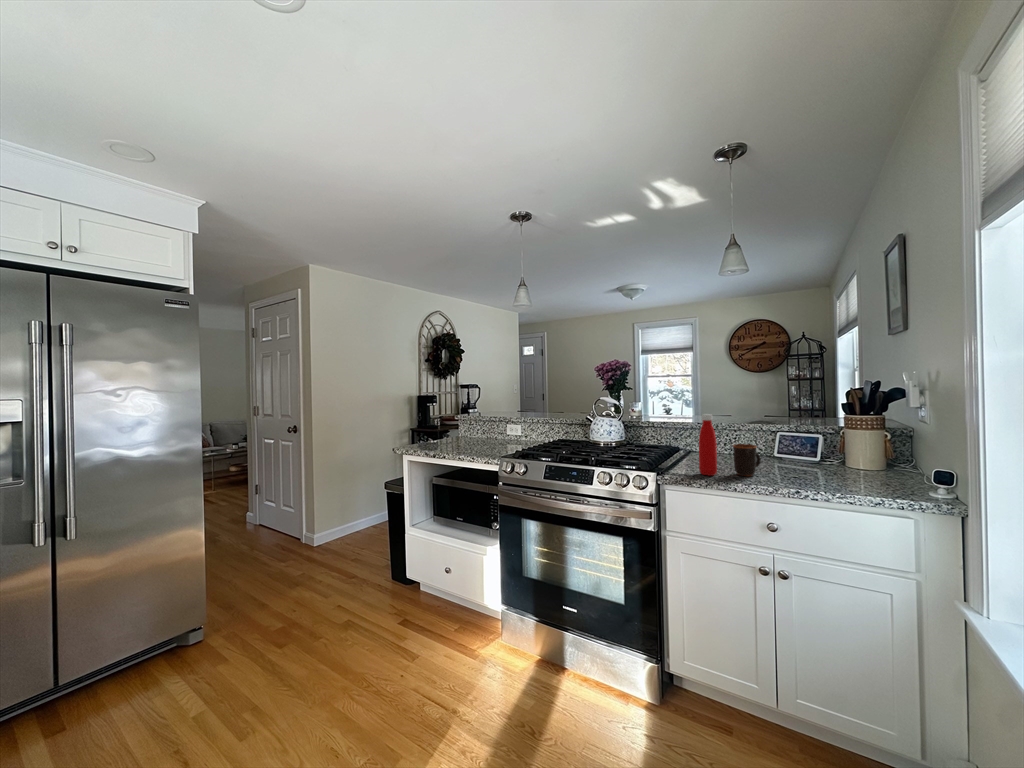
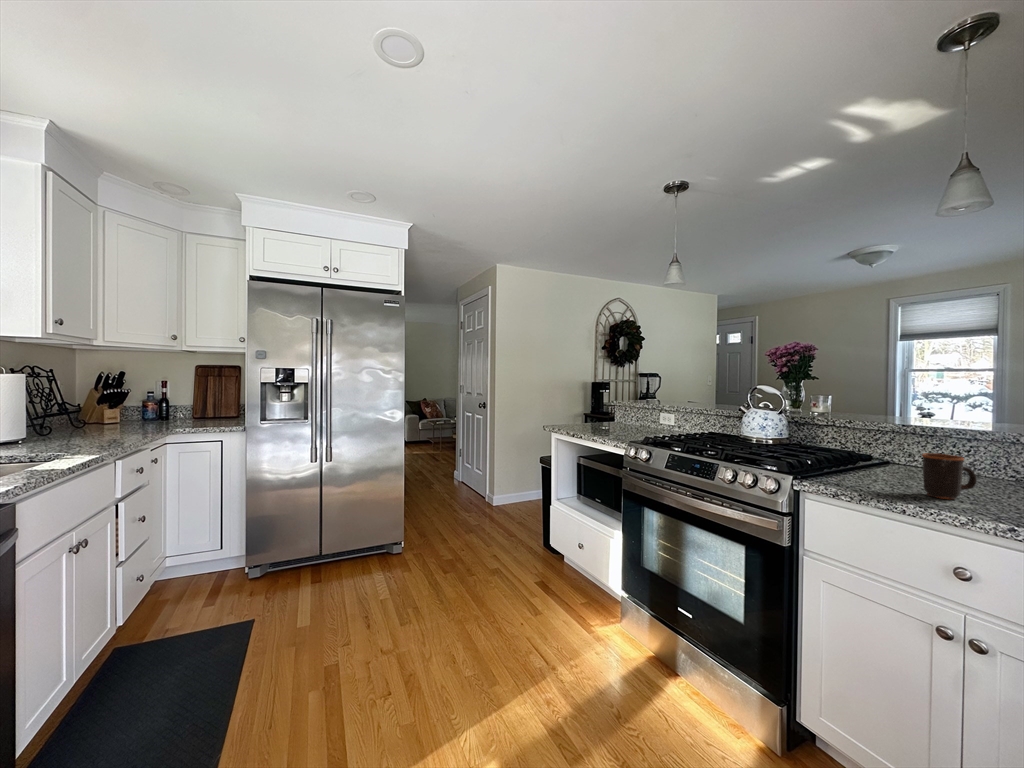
bottle: present [699,414,717,475] -> none [863,408,892,490]

